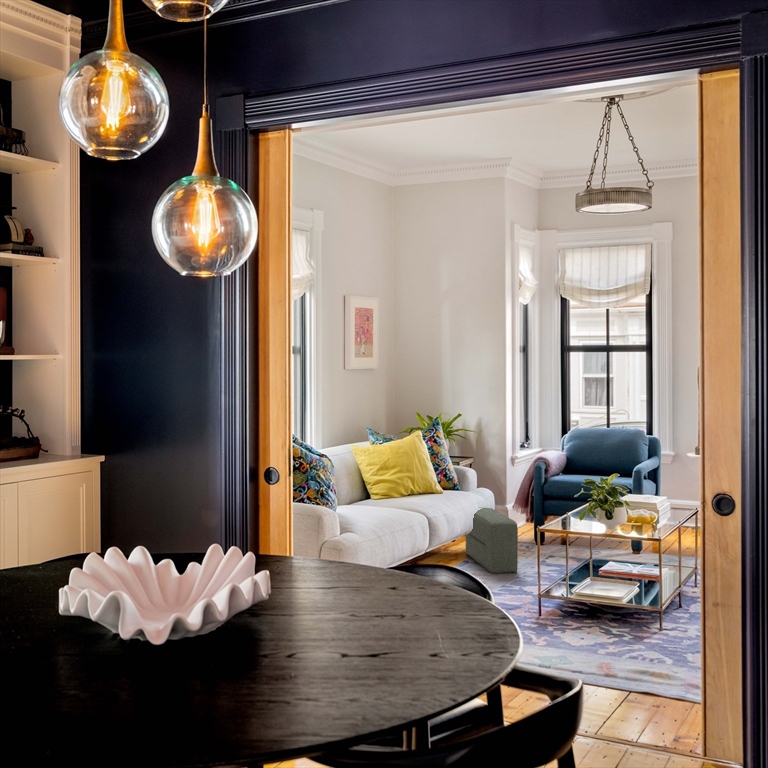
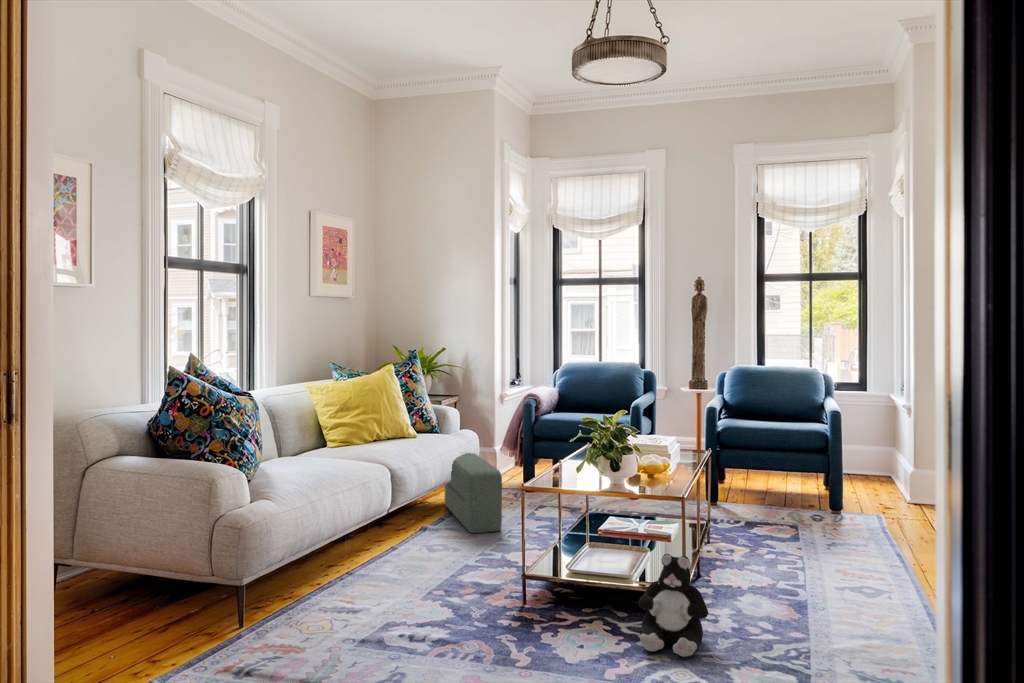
plush toy: none [625,576,677,646] -> present [638,554,708,657]

